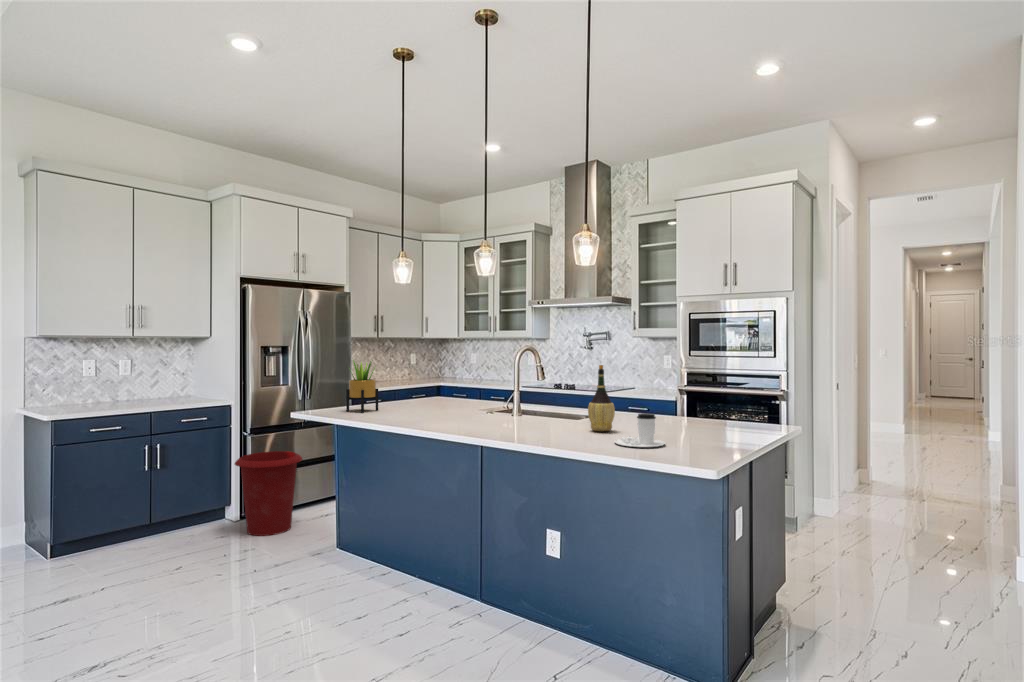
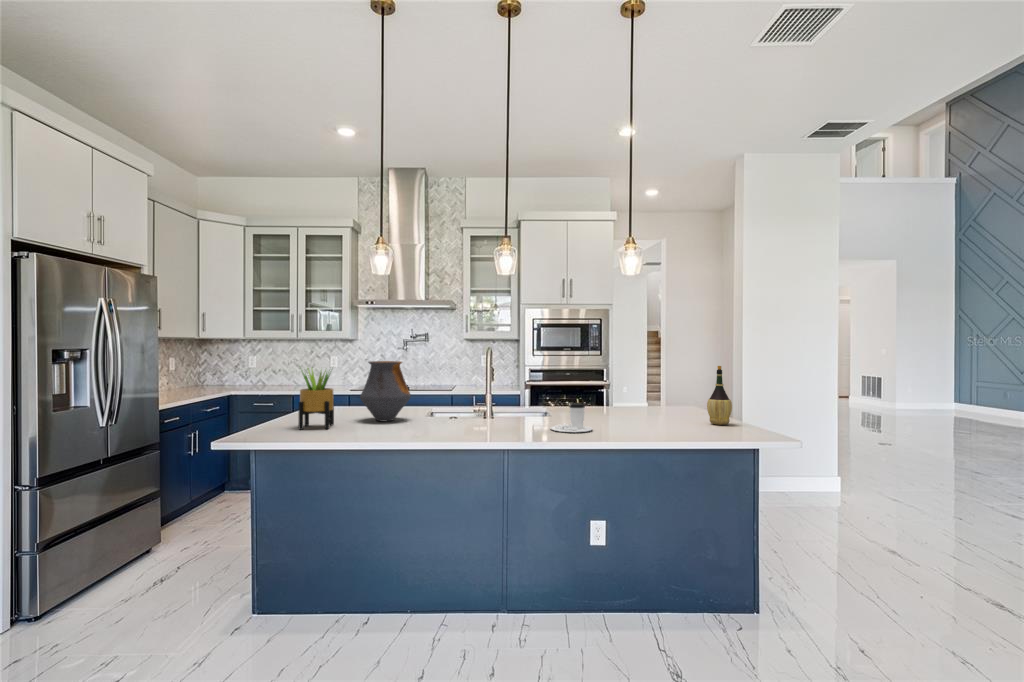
vase: none [404,358,448,411] -> present [360,361,411,421]
wine bottle: present [588,365,615,431] -> present [707,366,732,425]
coffee cup: present [614,413,665,447] -> present [550,403,592,432]
waste bin: present [235,451,302,536] -> none [32,497,149,630]

